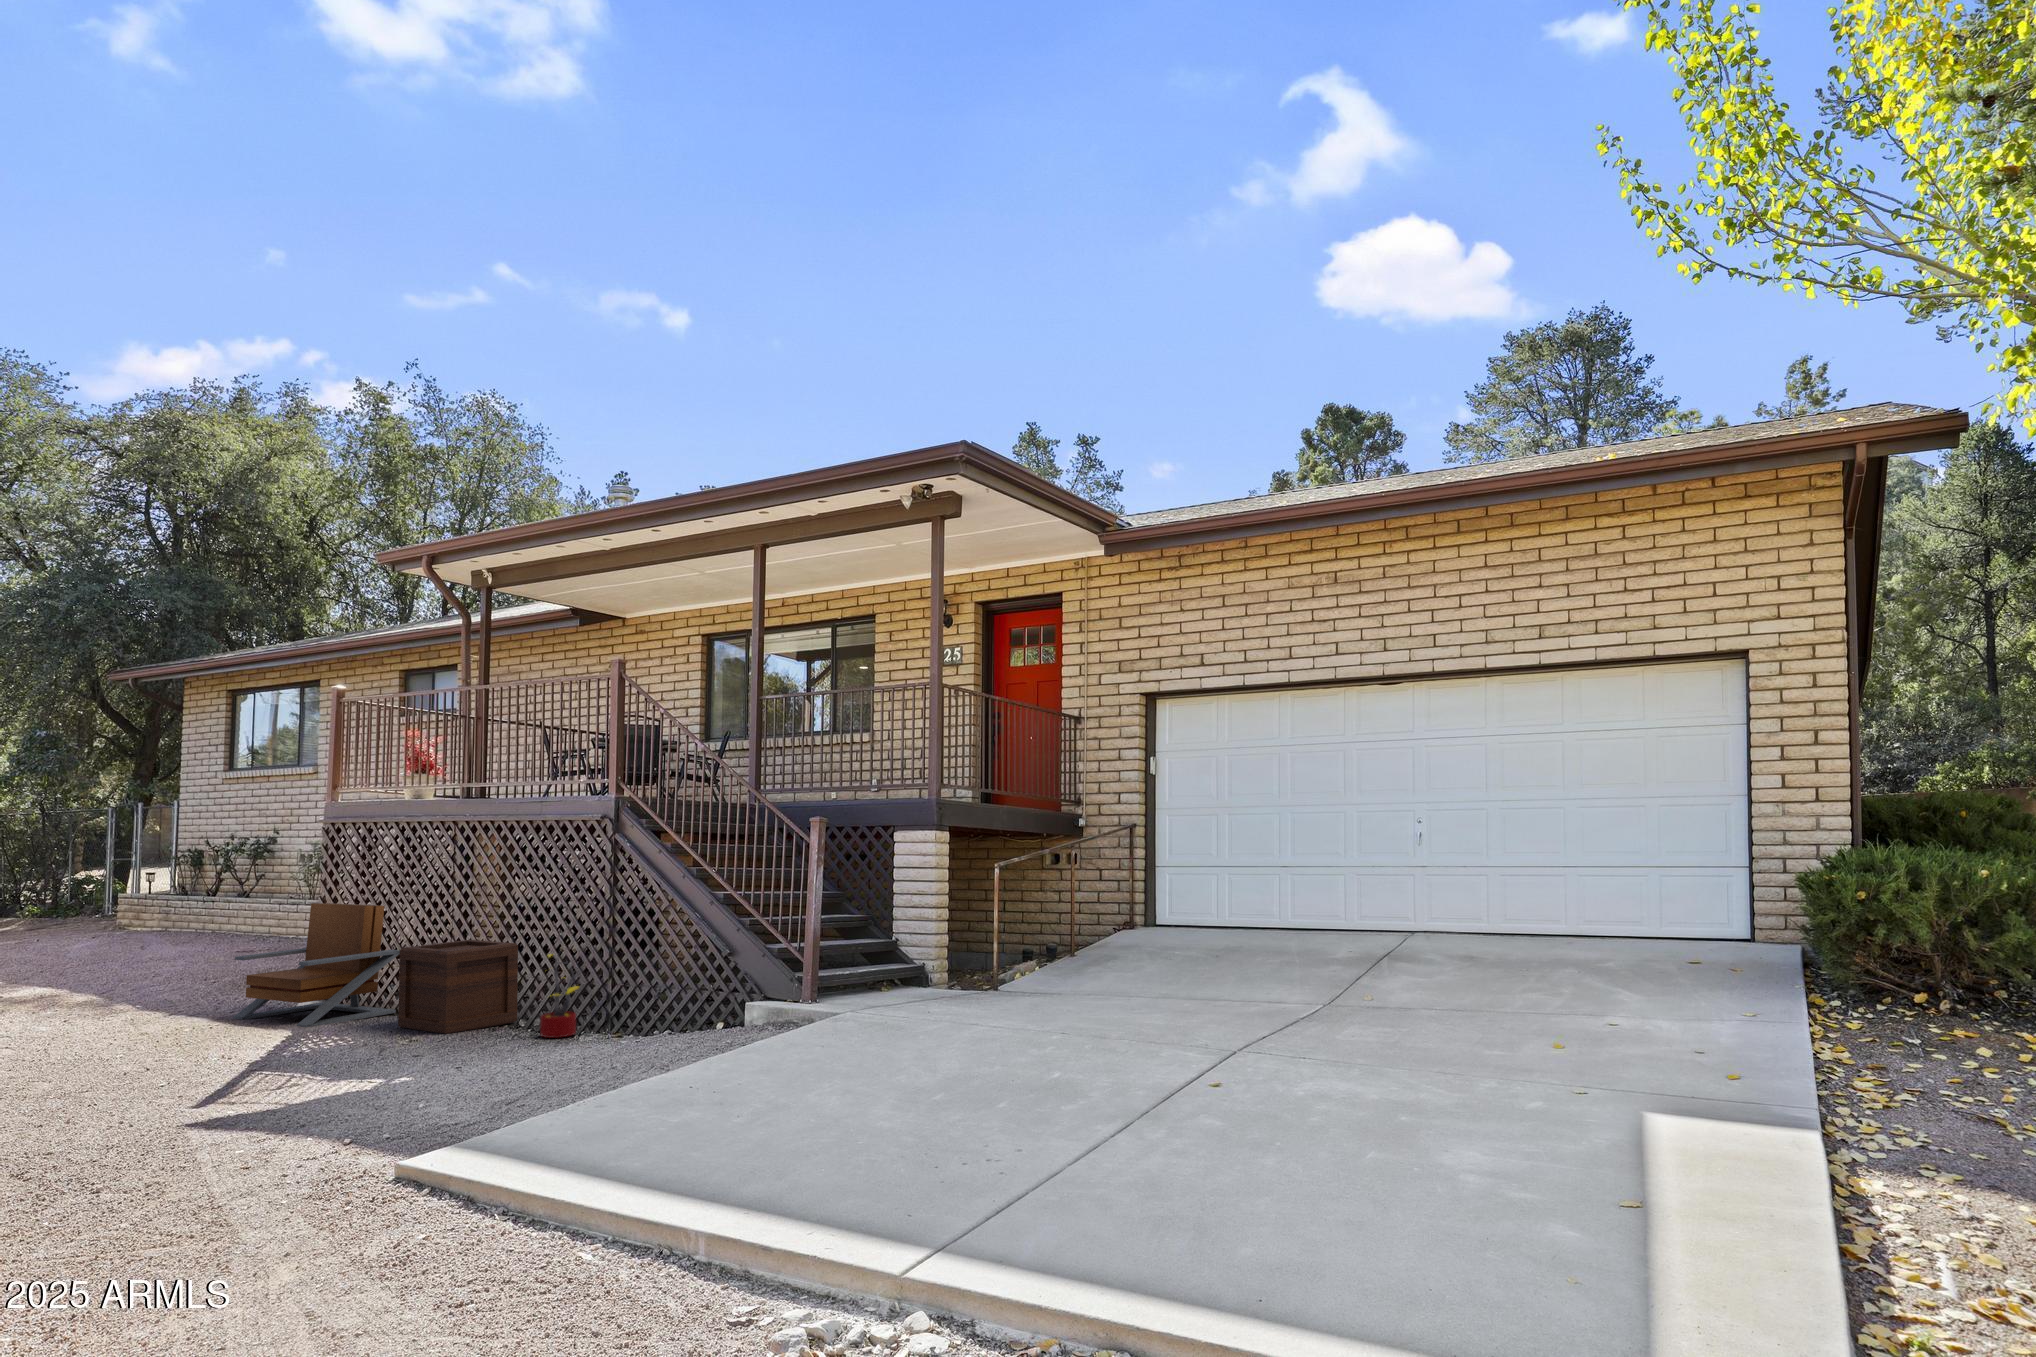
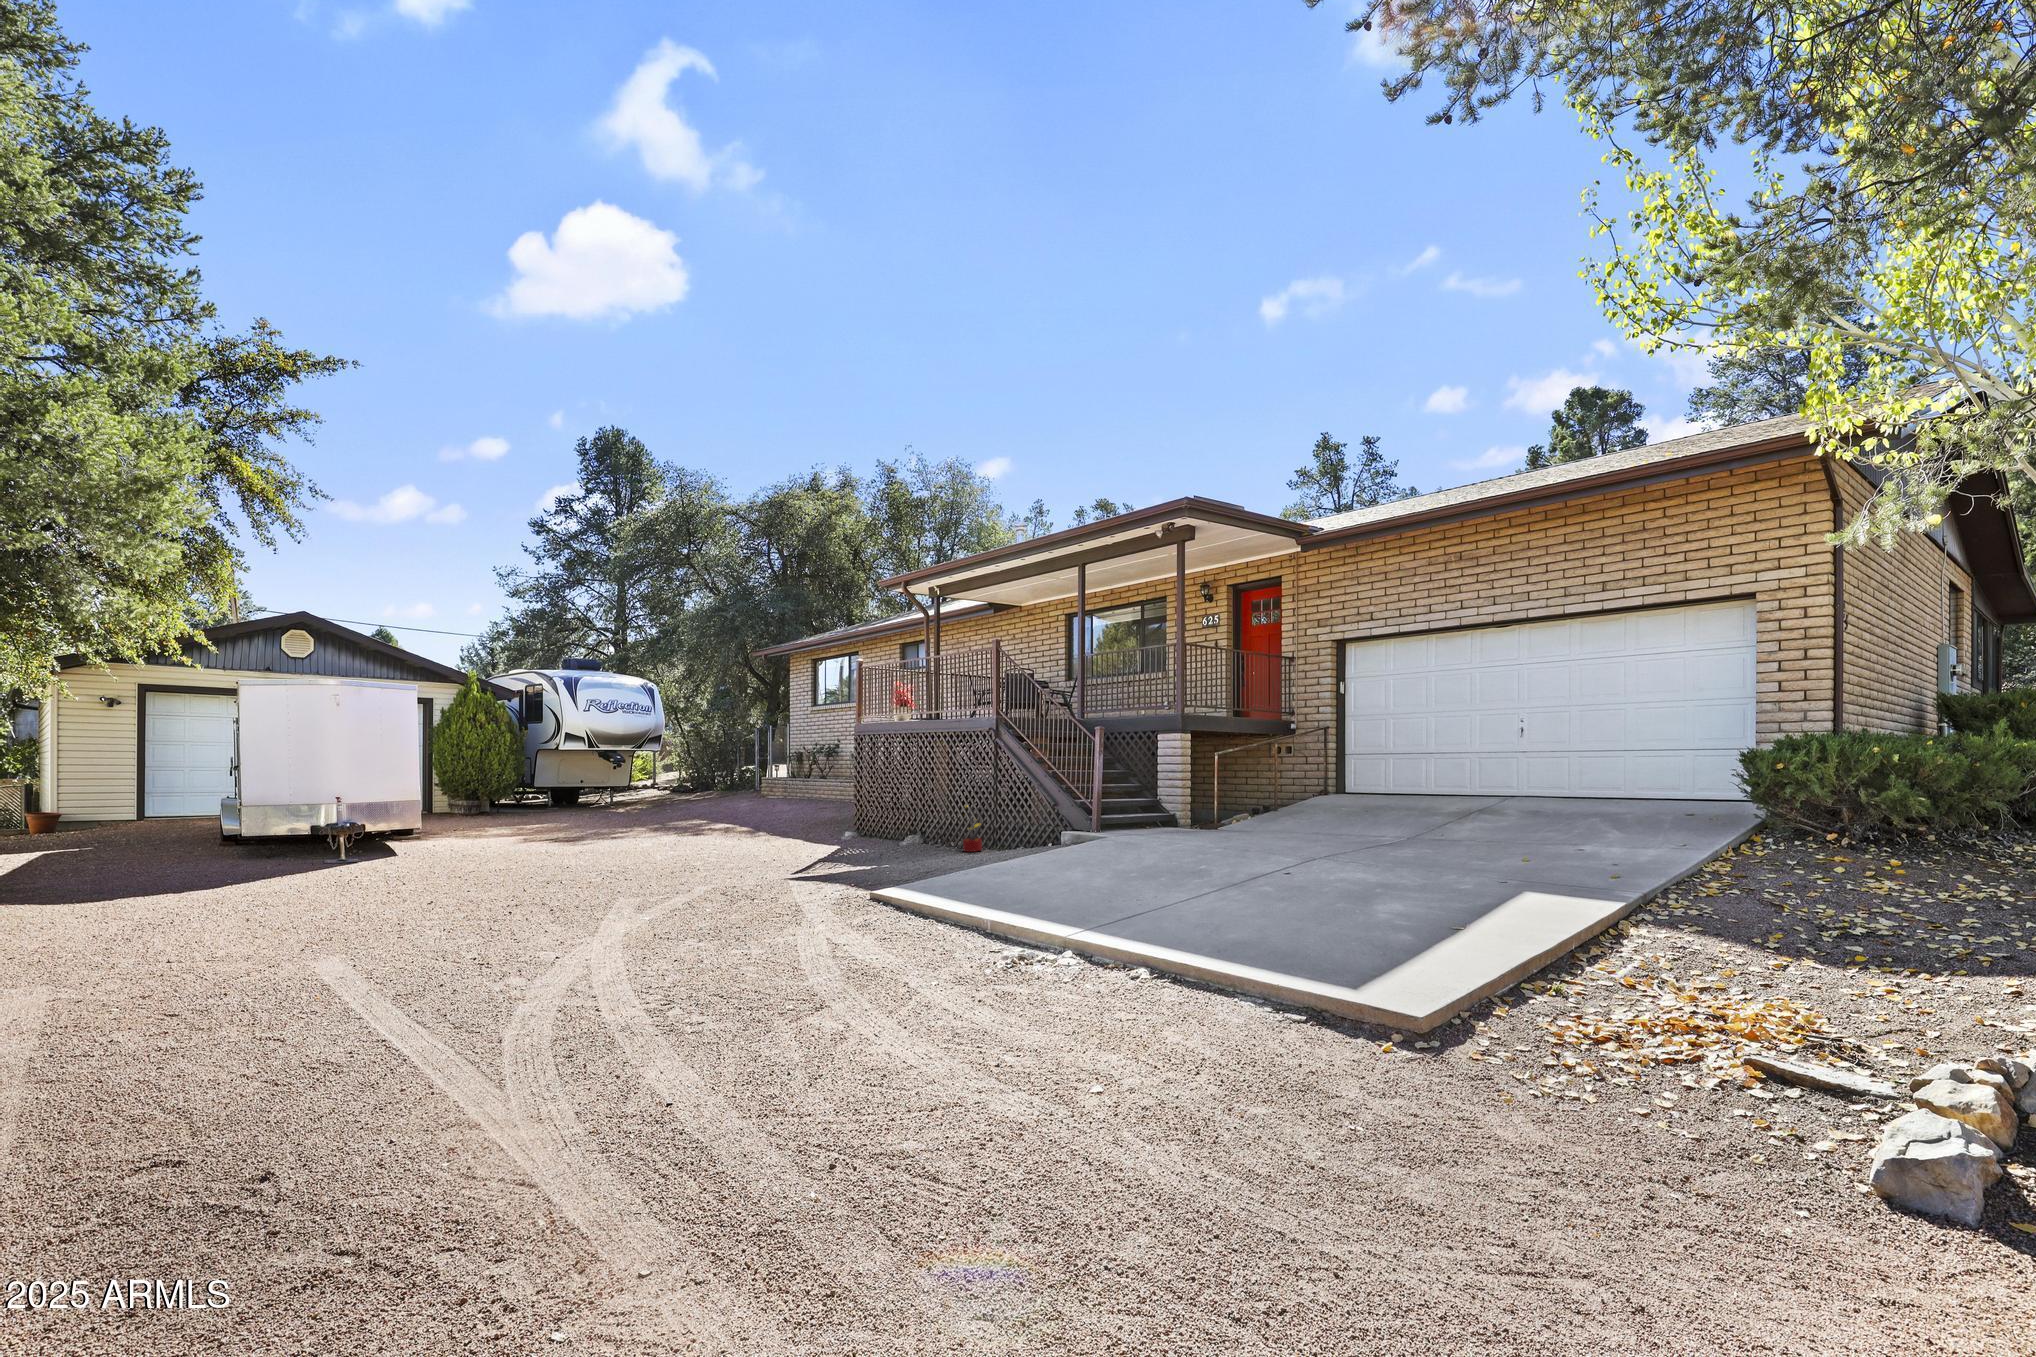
lounge chair: present [233,903,400,1027] -> none [815,779,895,845]
wooden crate: present [398,940,518,1034] -> none [892,799,954,849]

